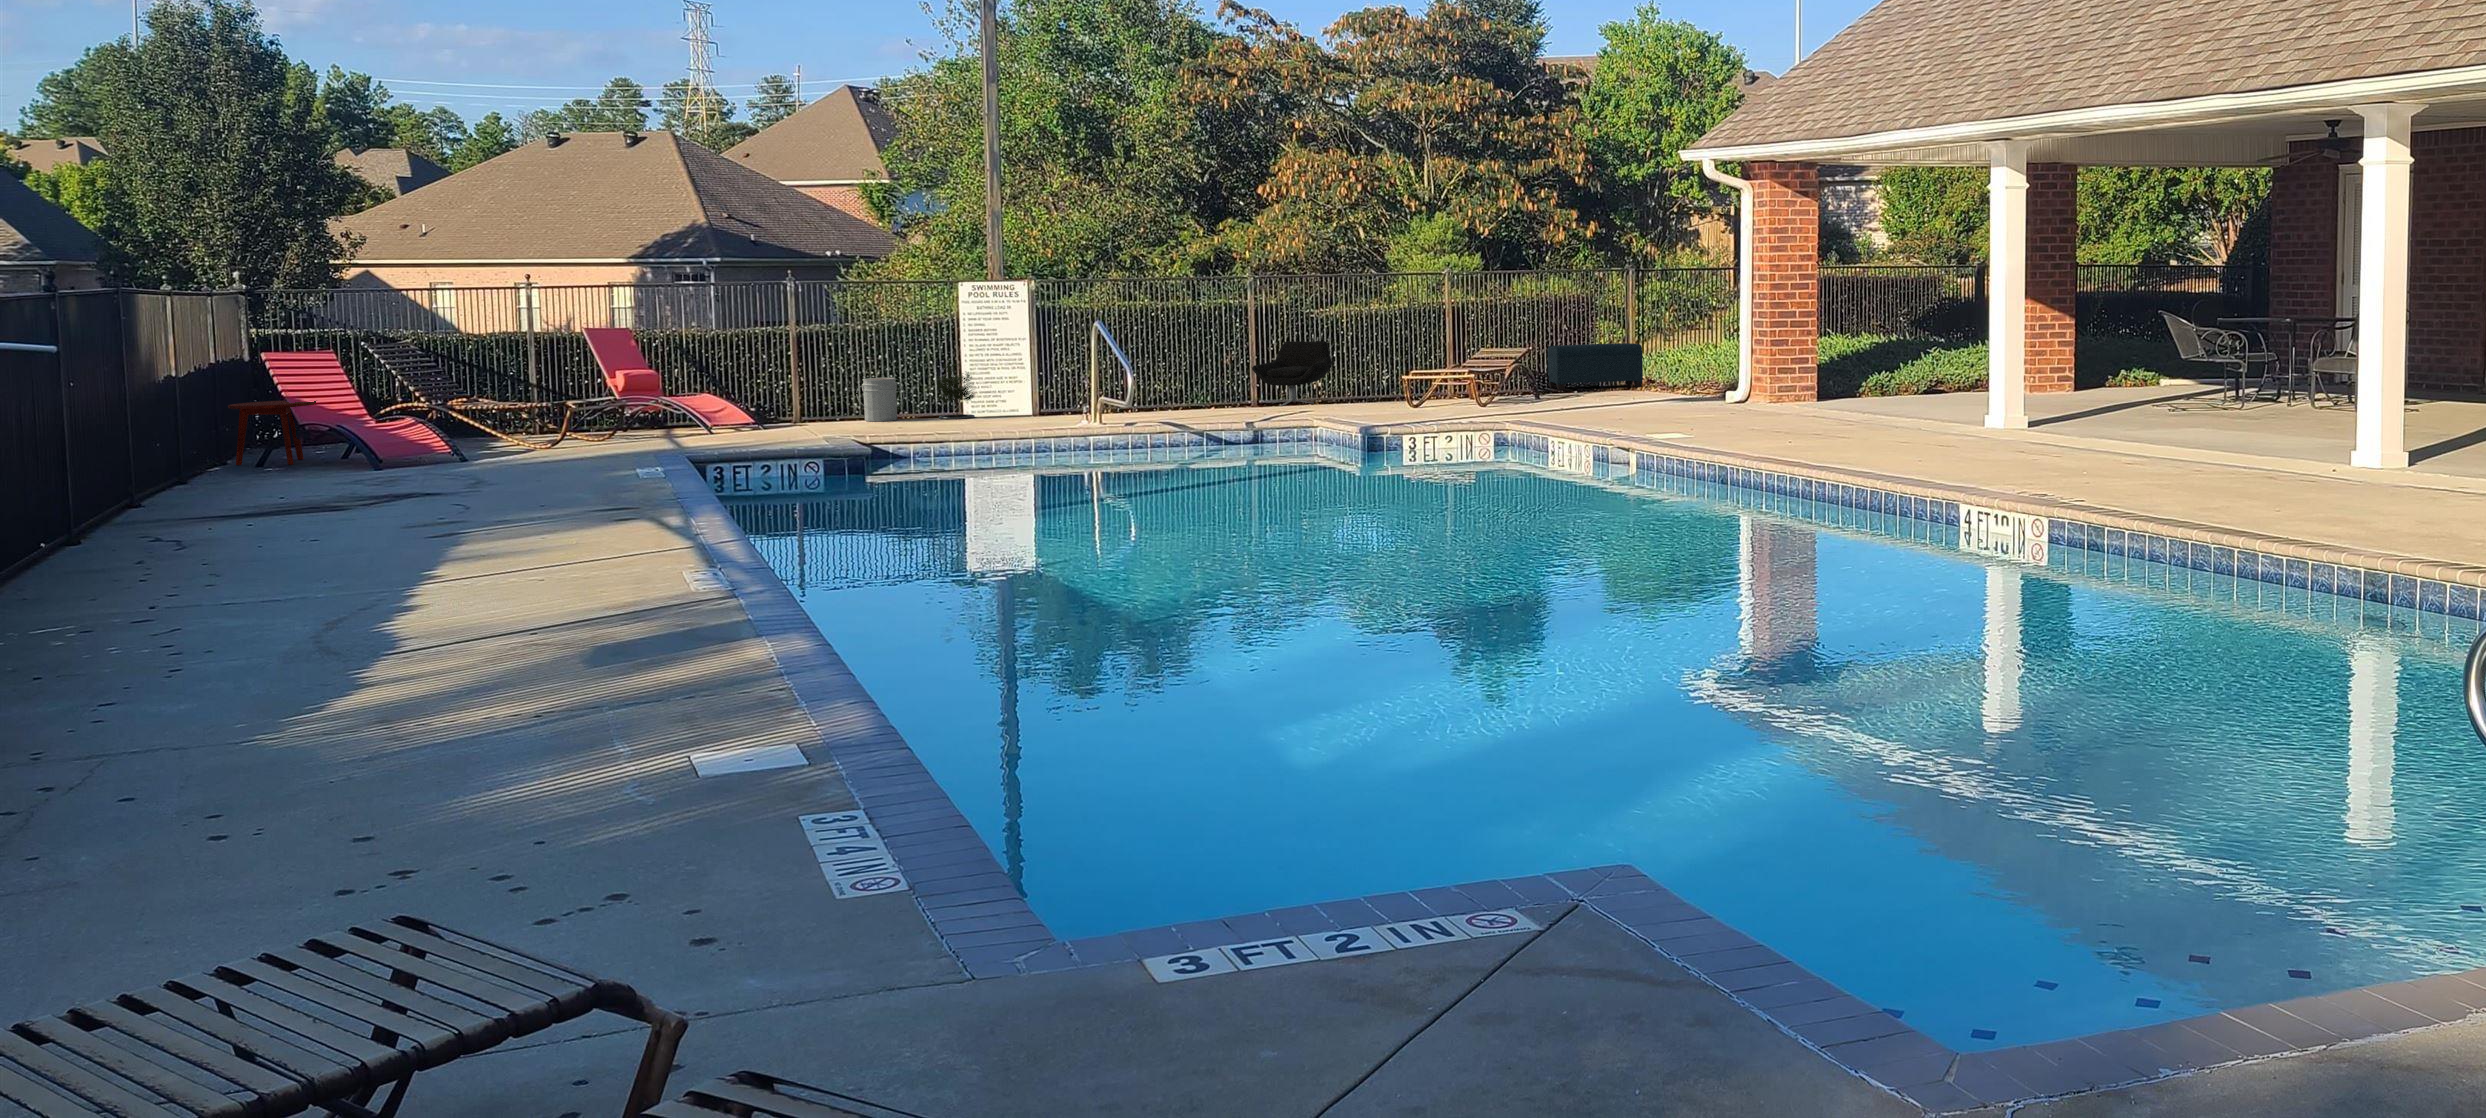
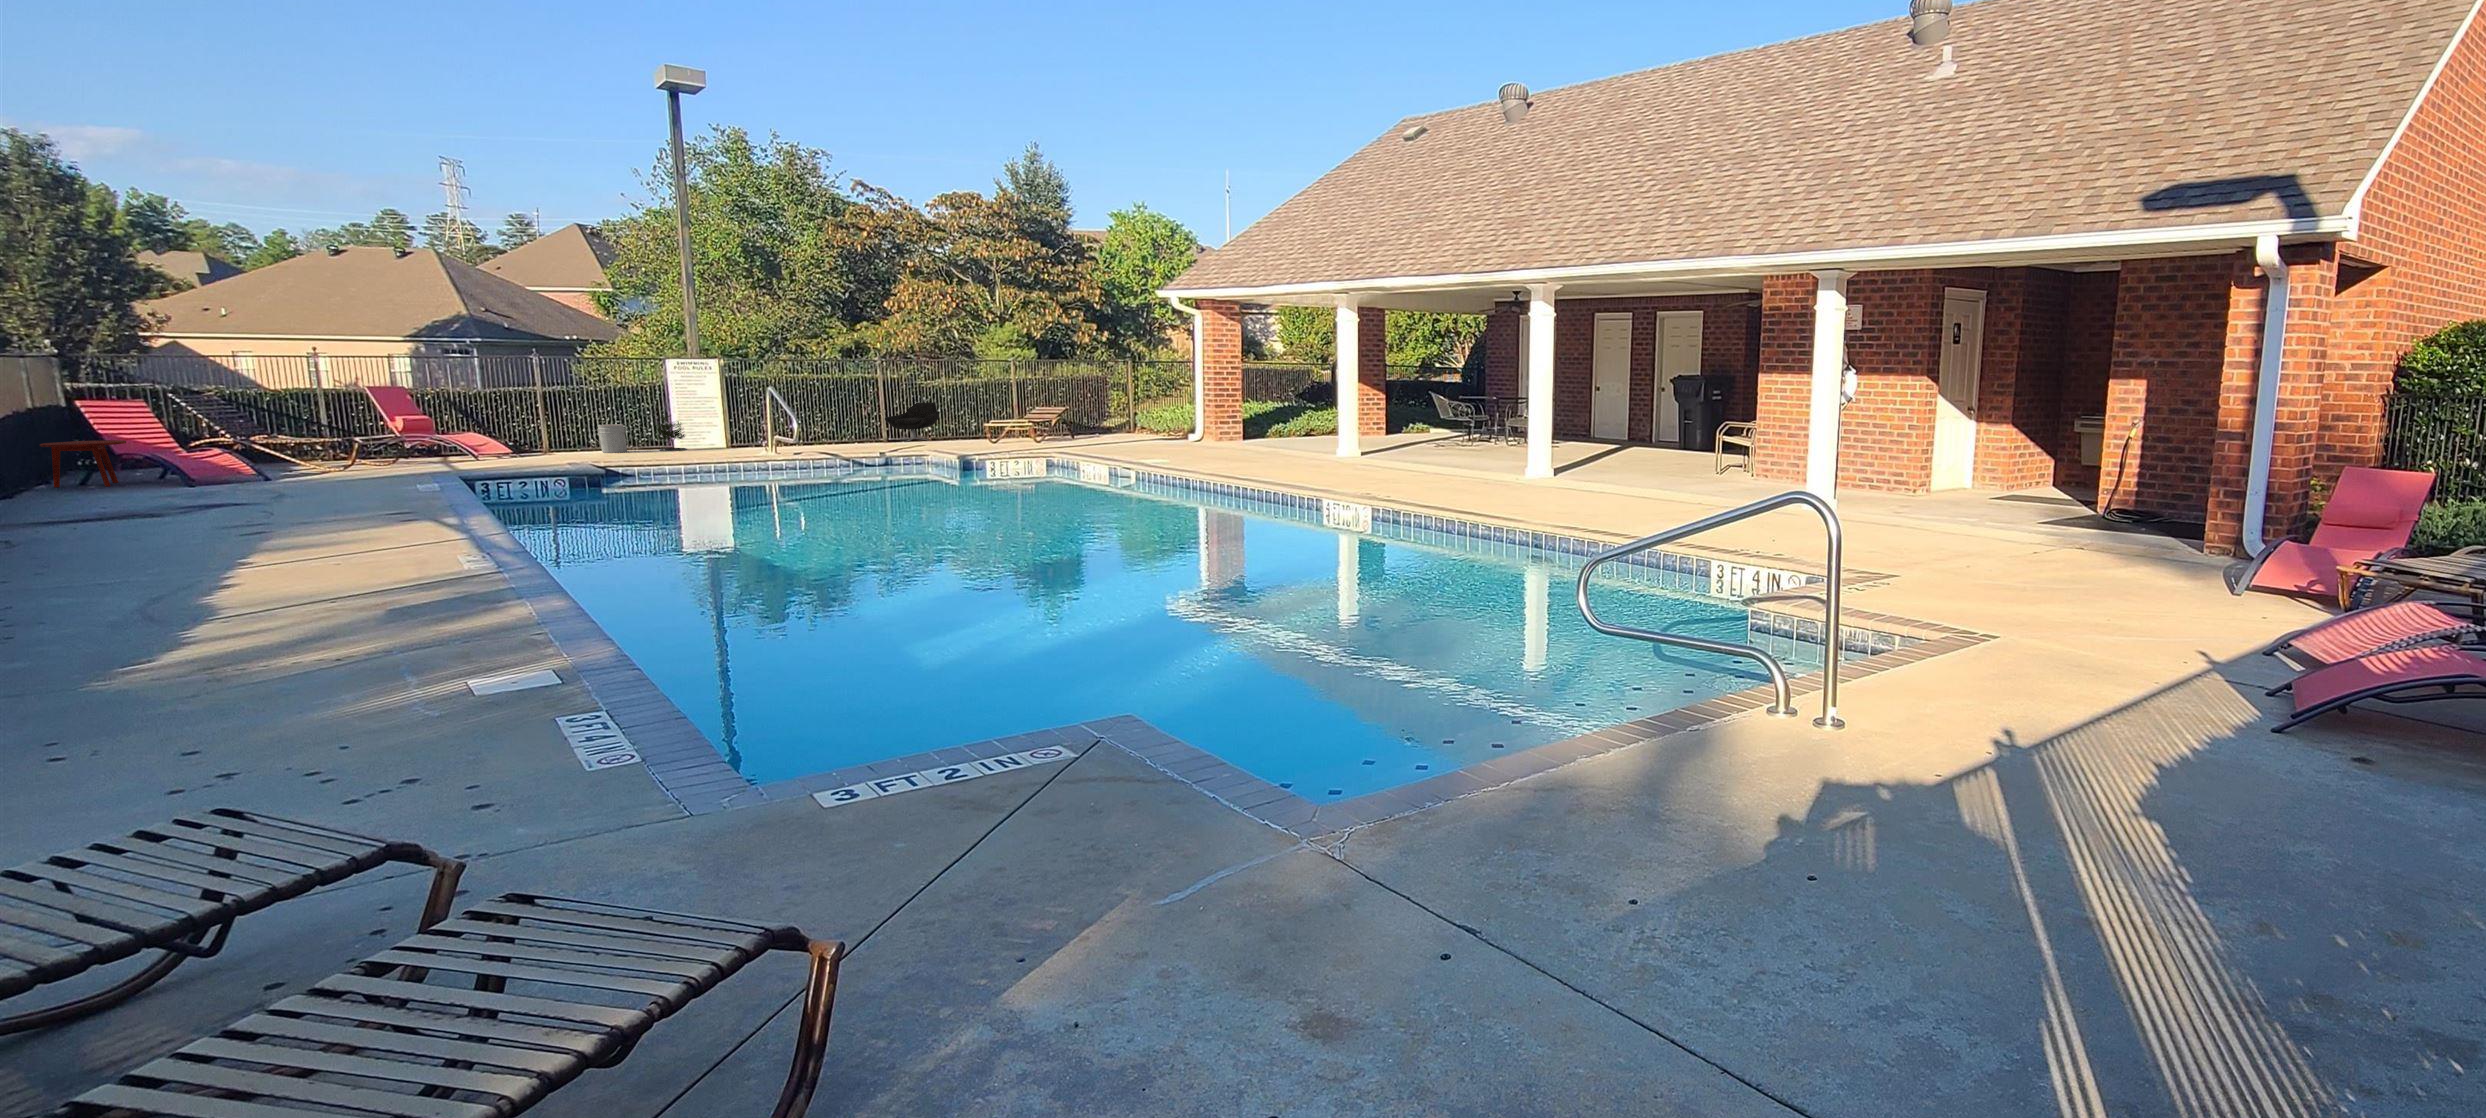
bench: present [1548,343,1643,390] -> none [1080,405,1139,432]

